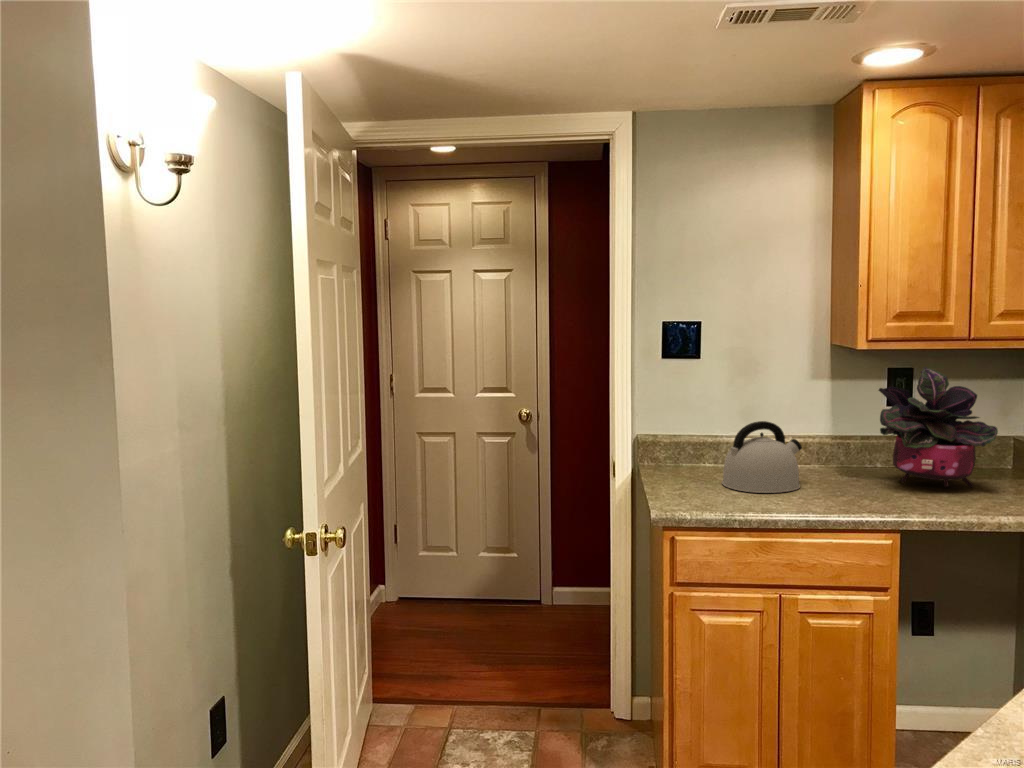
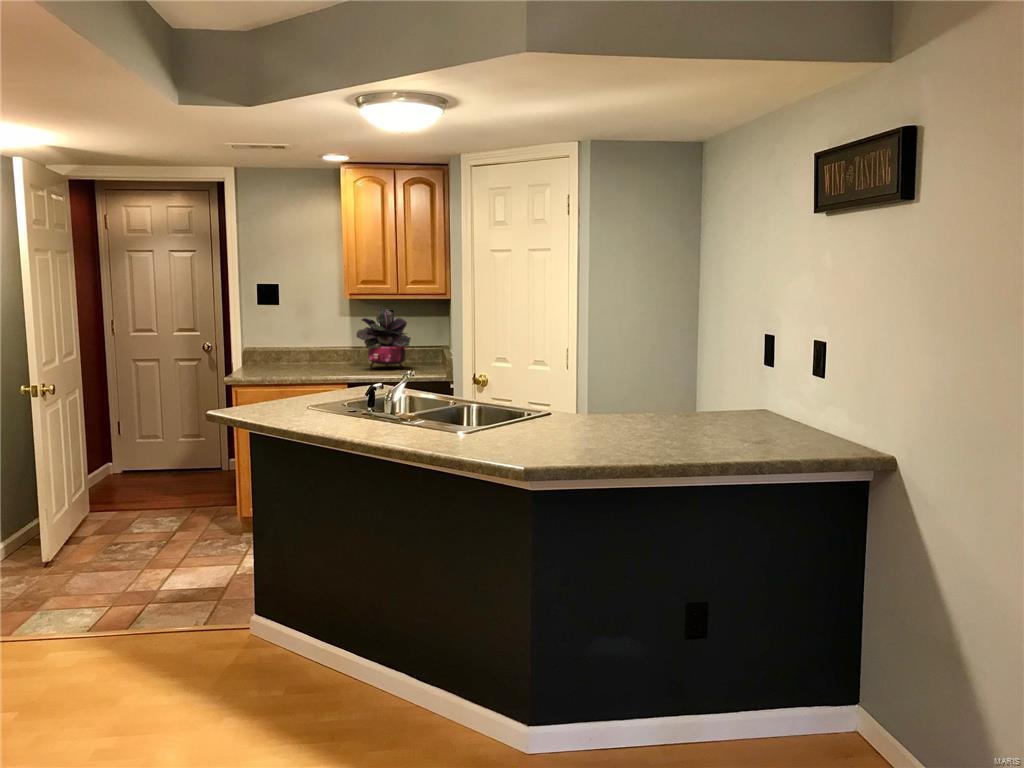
kettle: present [722,421,802,493] -> none [279,336,322,372]

